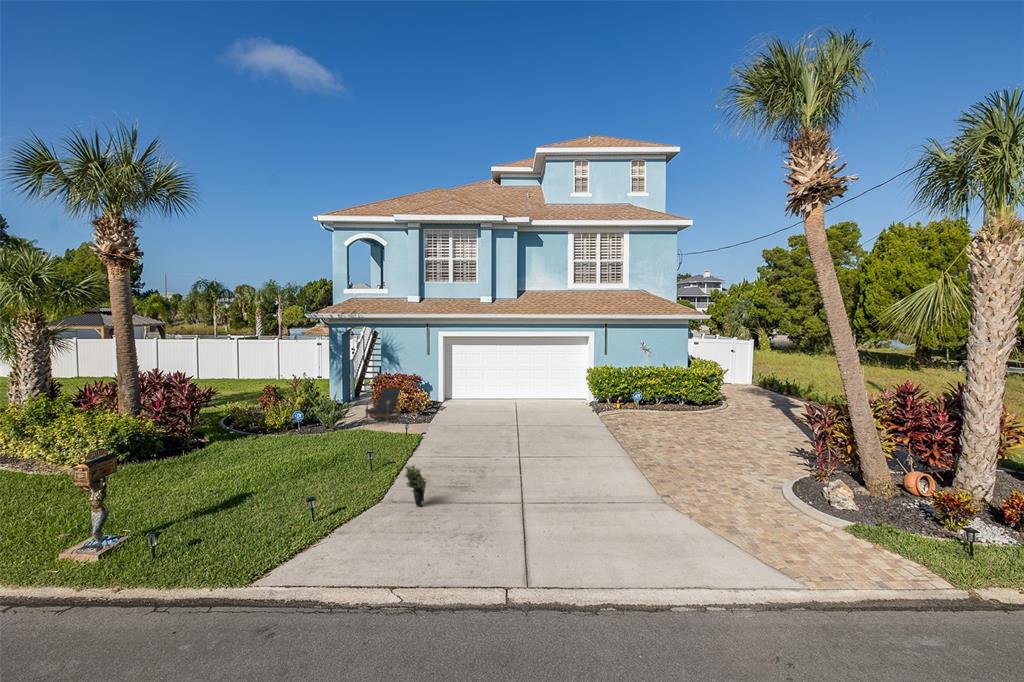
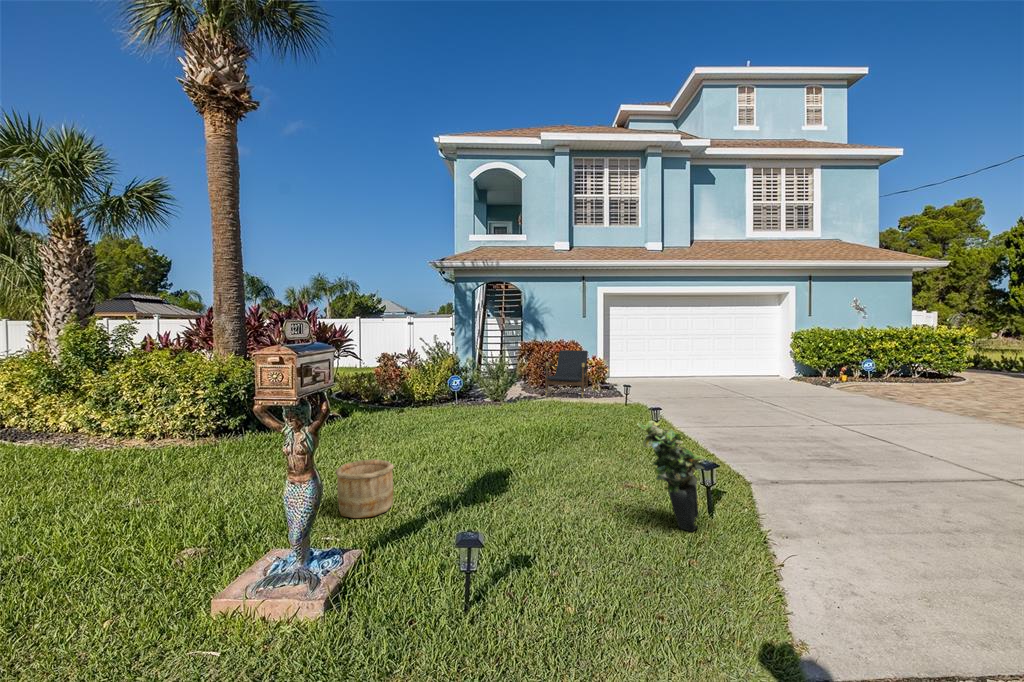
potted plant: present [404,464,427,507] -> present [638,420,704,532]
wooden bucket: none [129,487,159,513] -> present [335,459,394,518]

